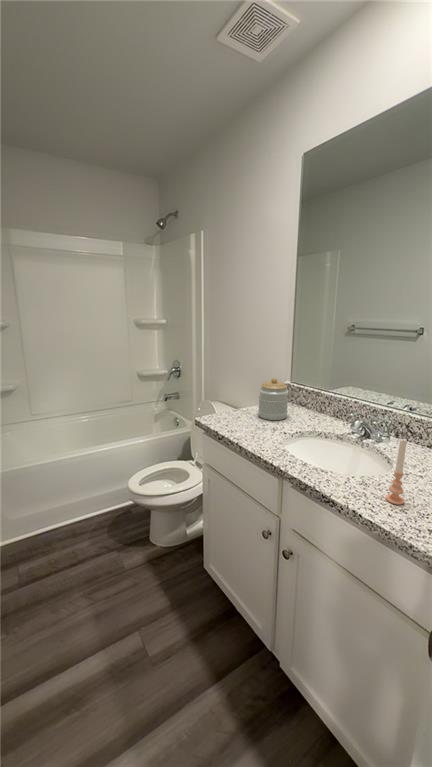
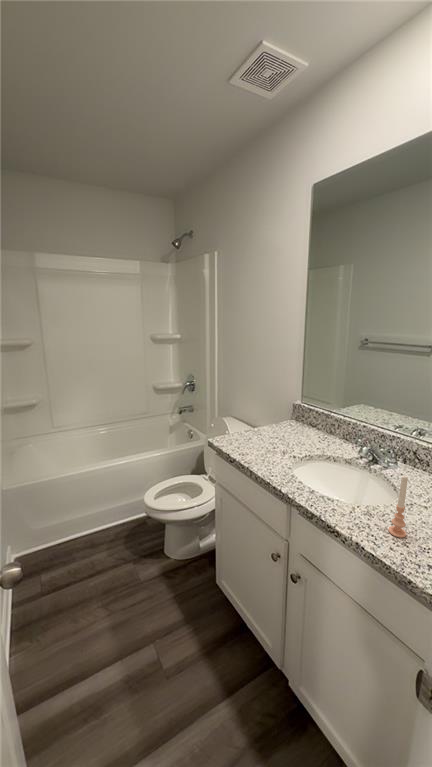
jar: present [258,378,289,420] -> none [269,401,299,442]

